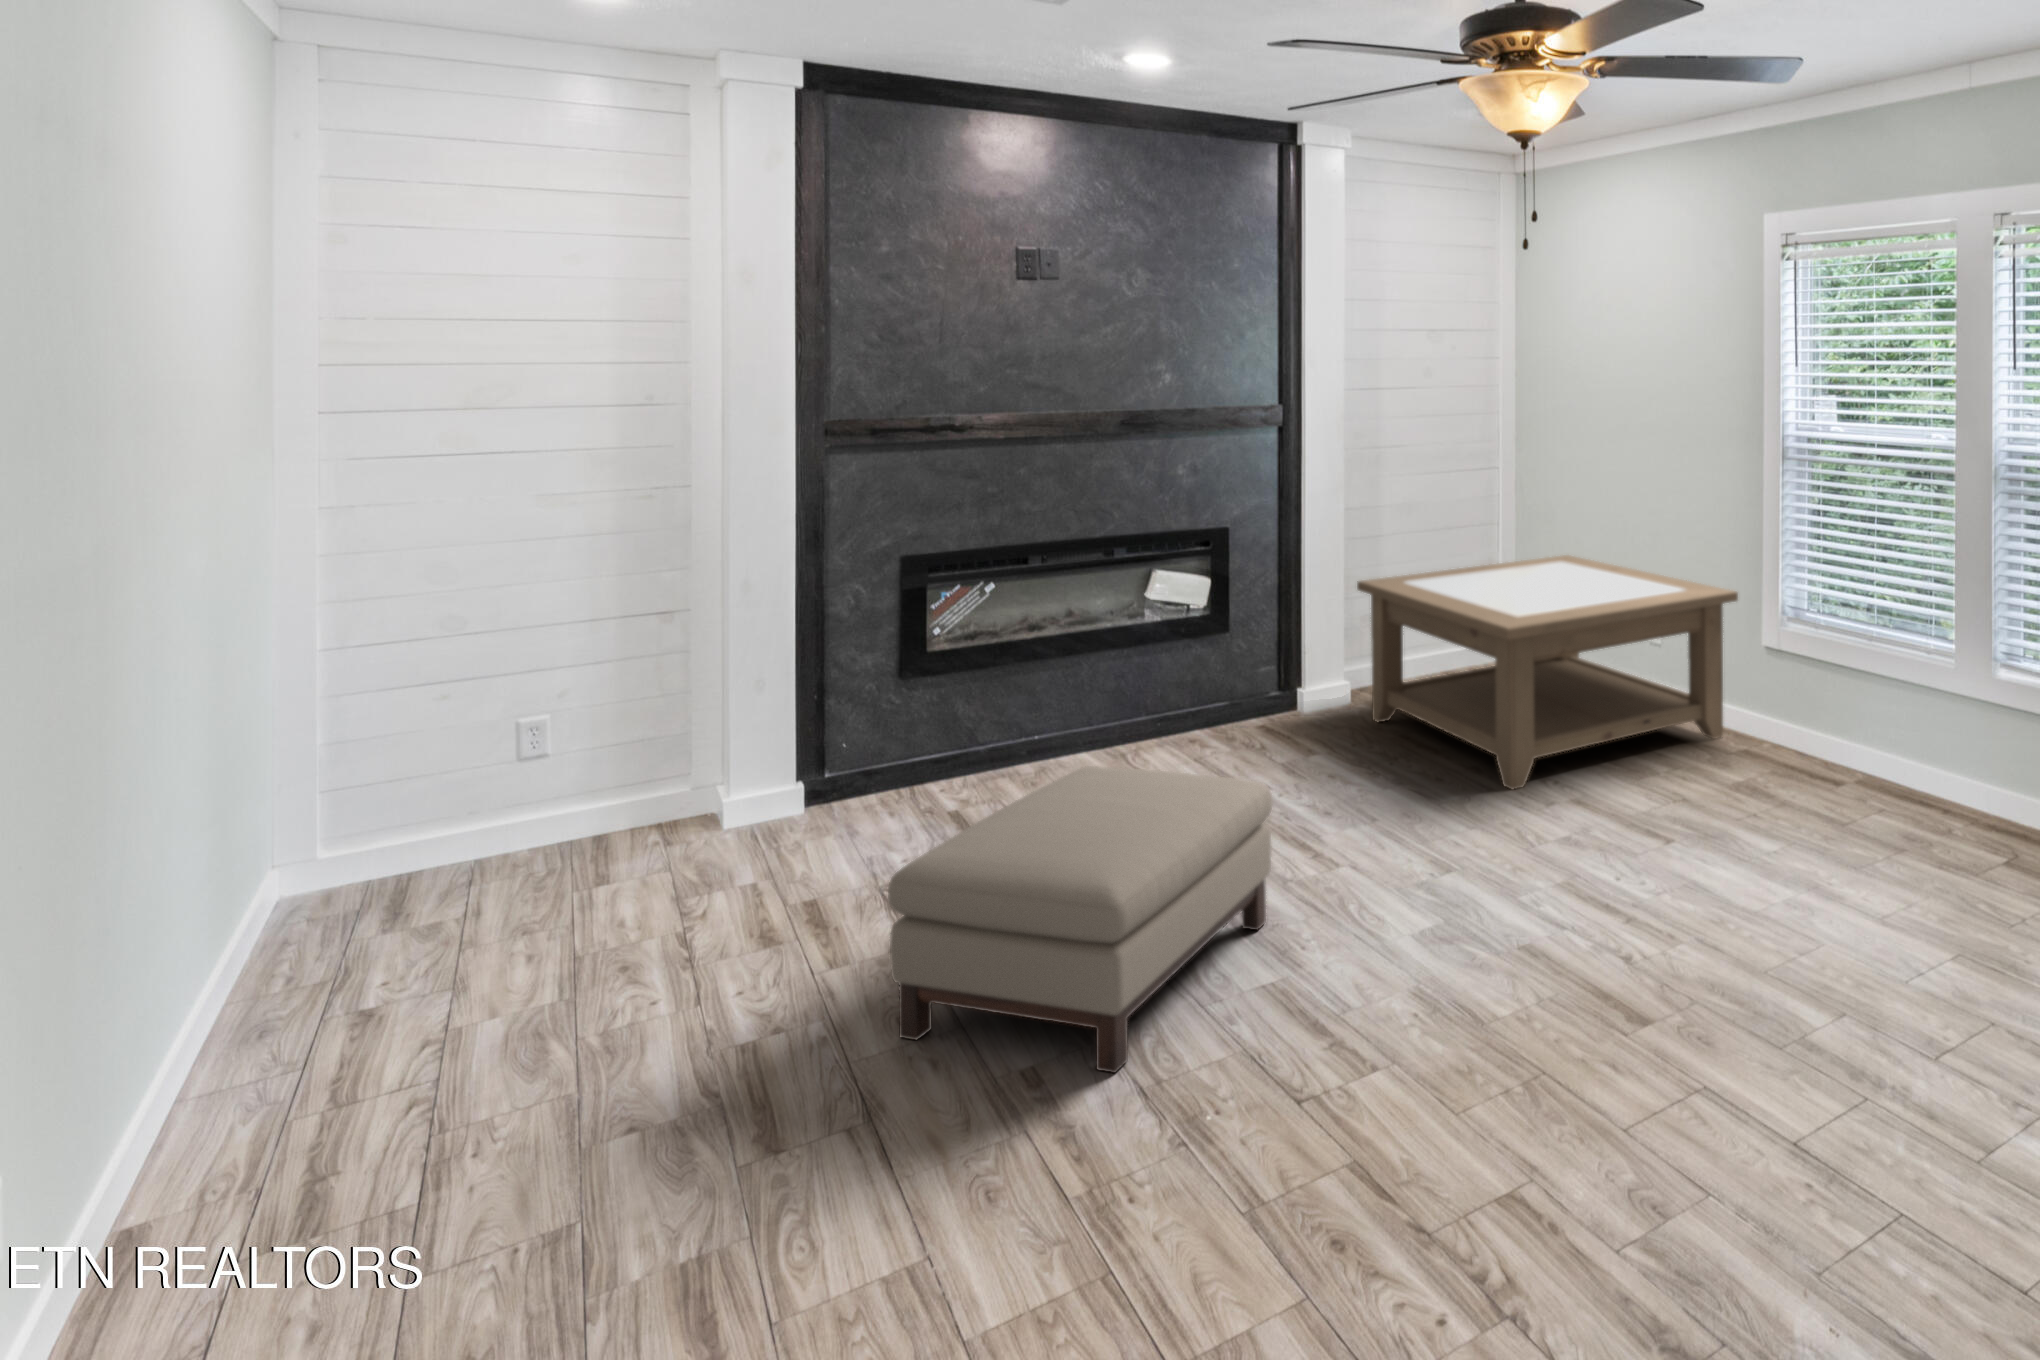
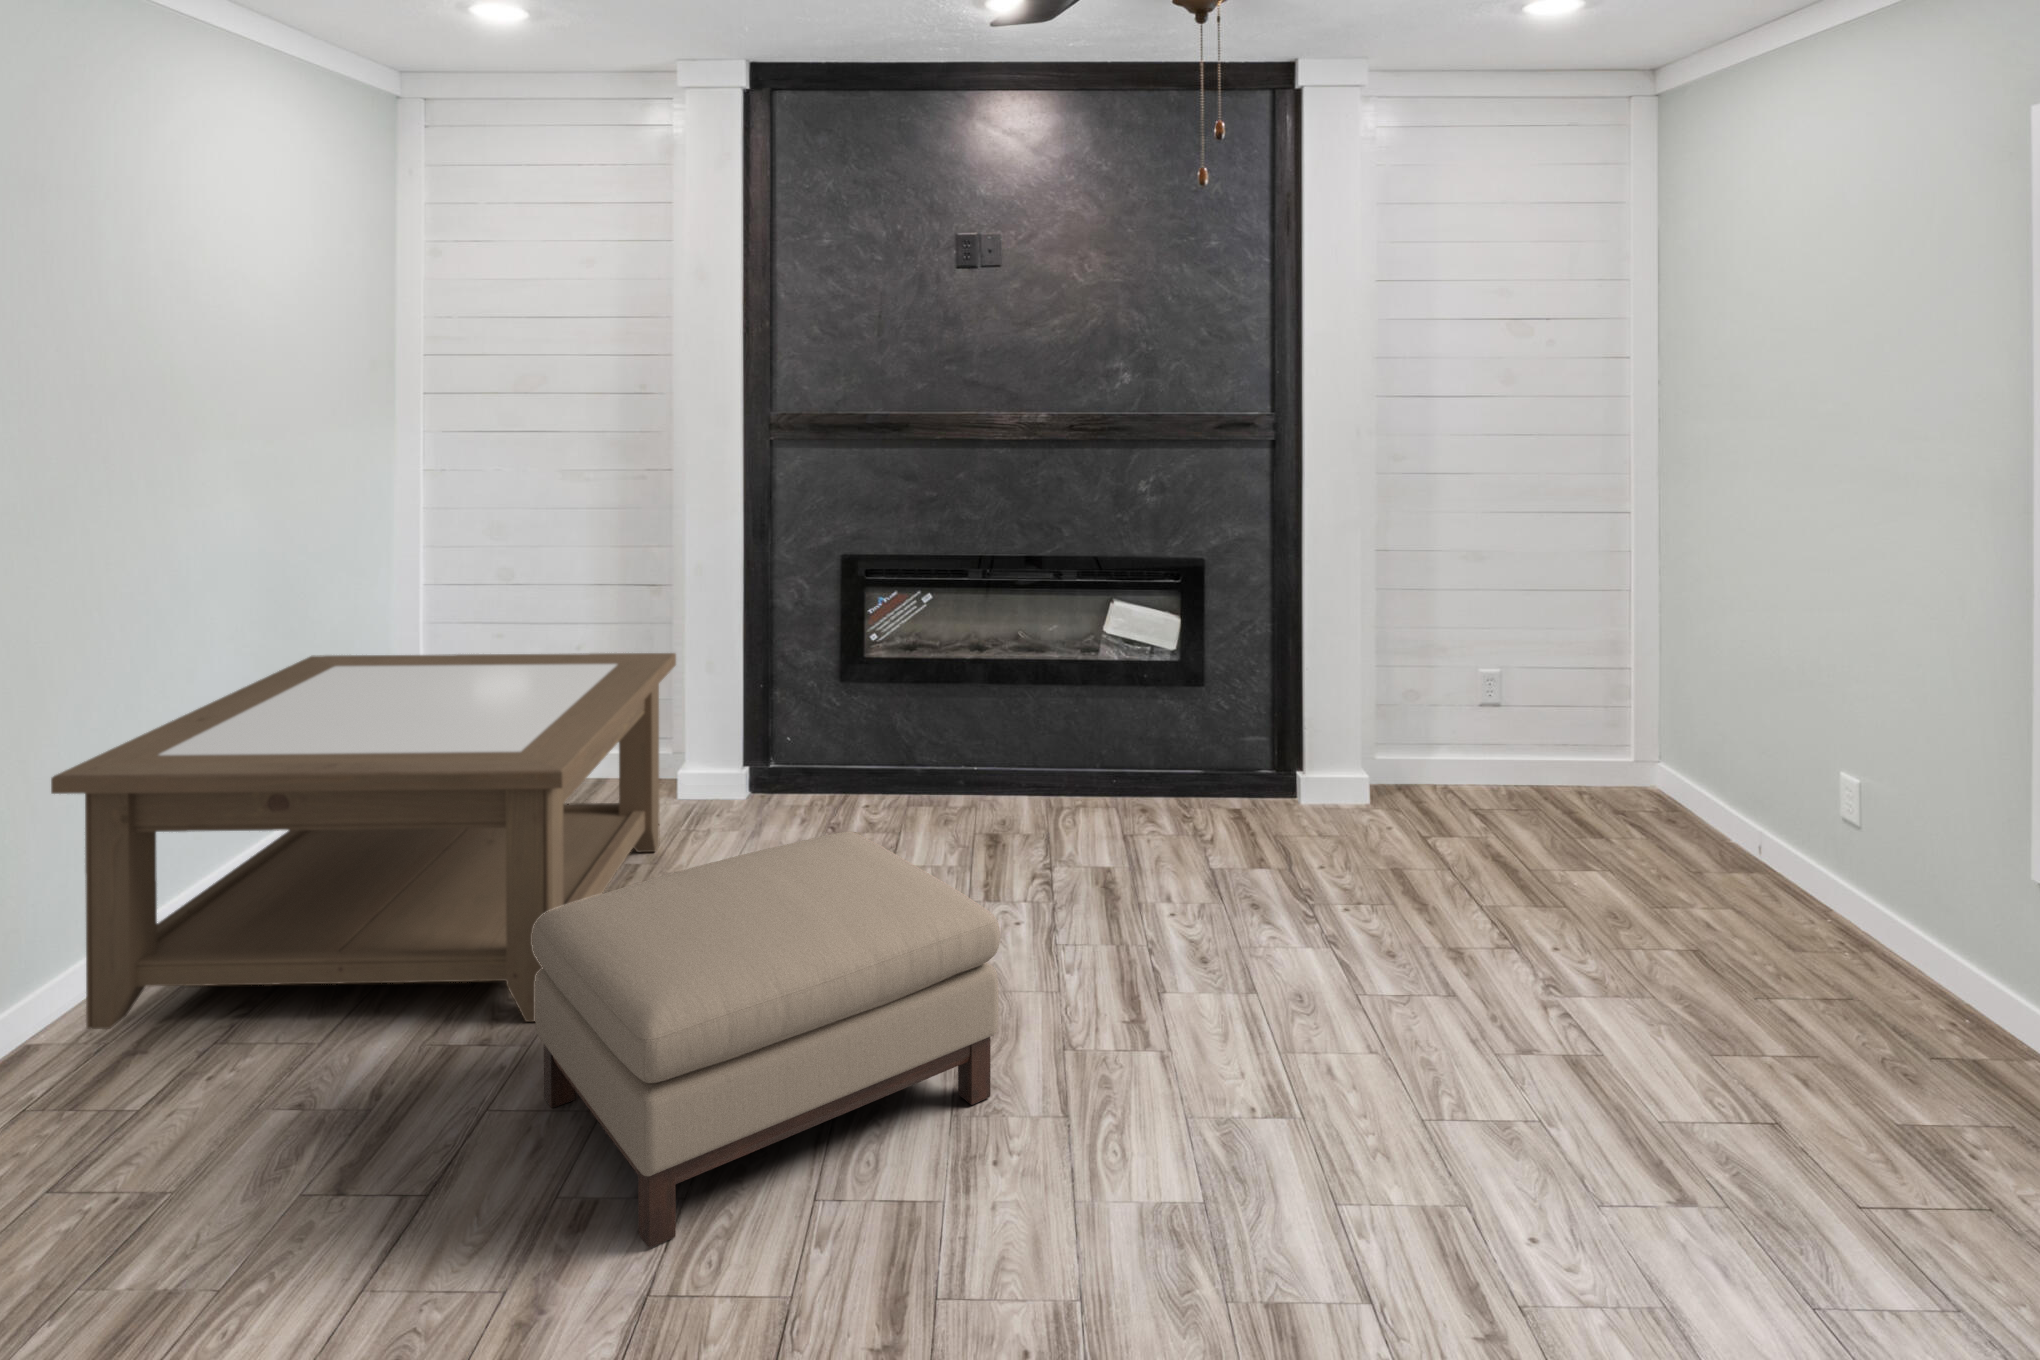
coffee table: present [1357,555,1738,789] -> present [51,653,676,1029]

